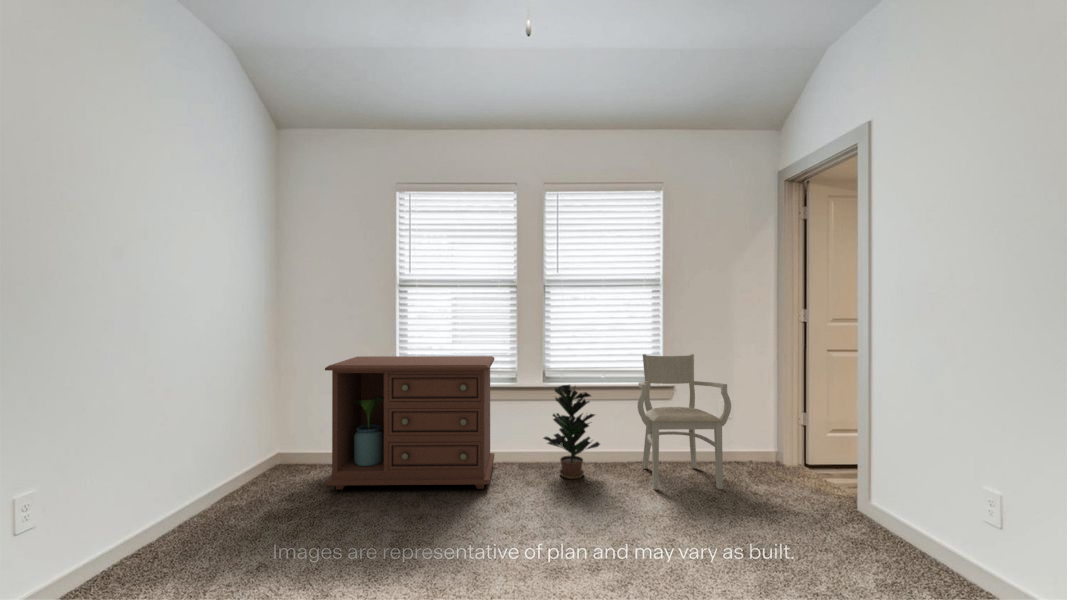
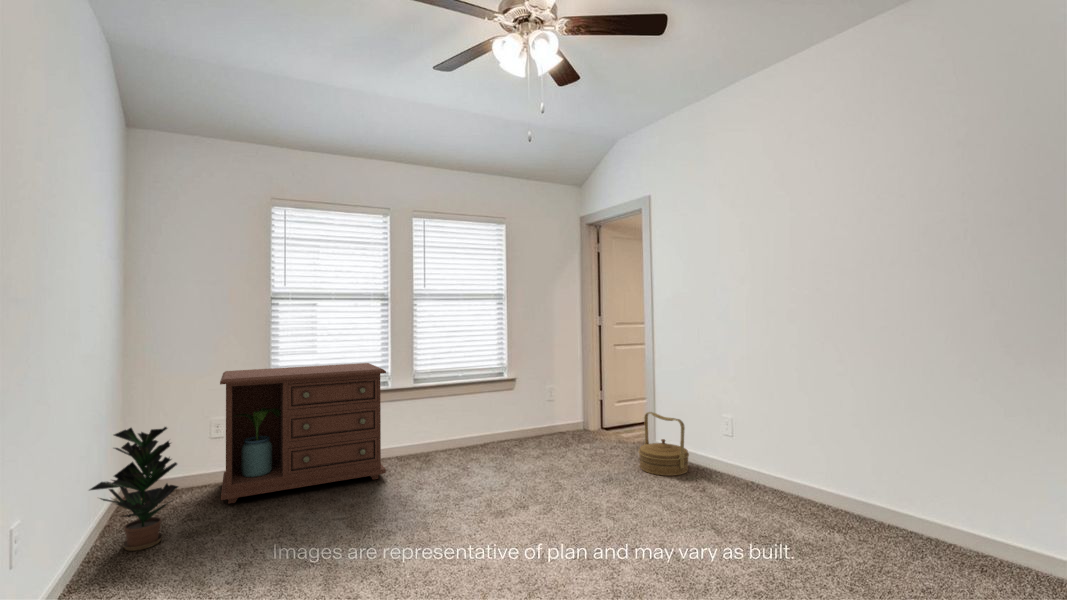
armchair: present [637,354,731,490] -> none [494,352,562,457]
potted plant: present [543,385,600,479] -> present [90,427,178,551]
woven basket: none [836,461,935,579] -> present [639,412,689,476]

